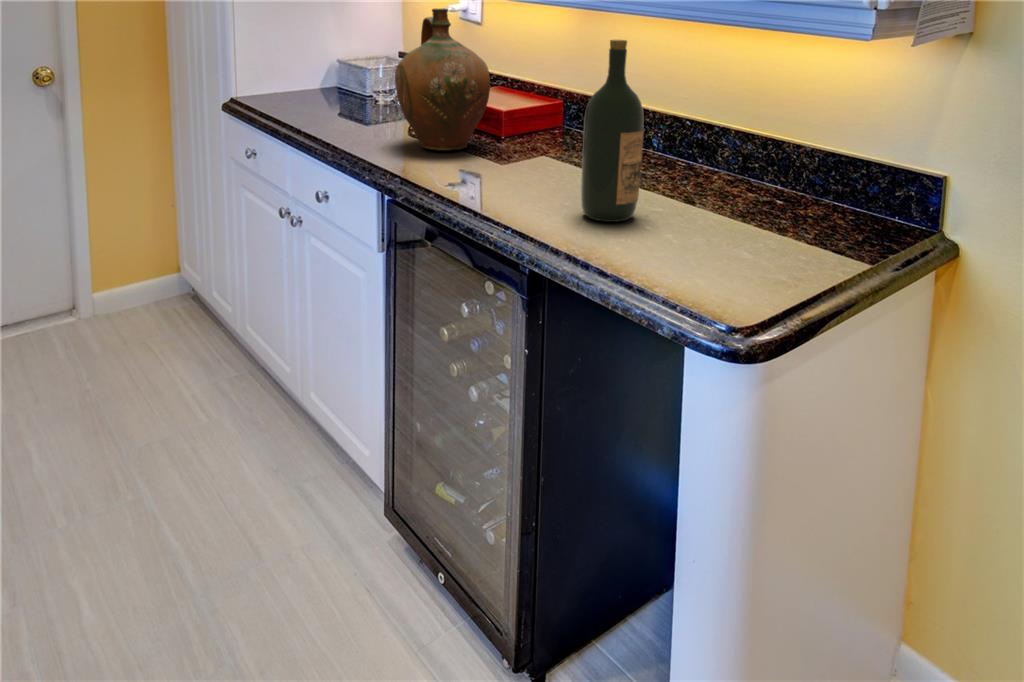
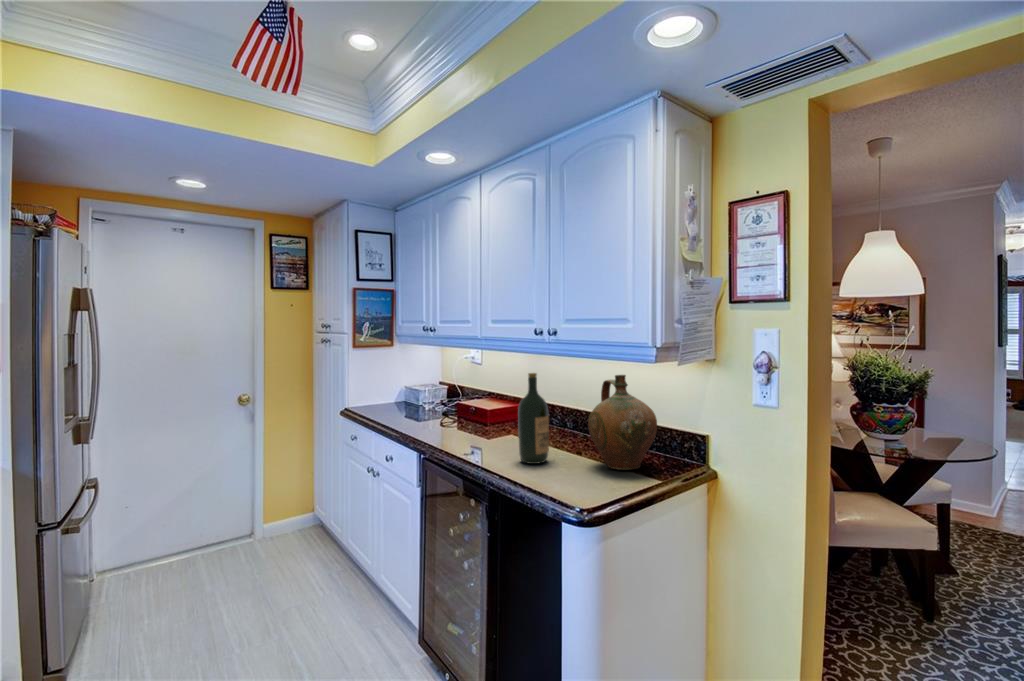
ceramic jug: present [395,8,490,151] -> present [588,375,657,470]

